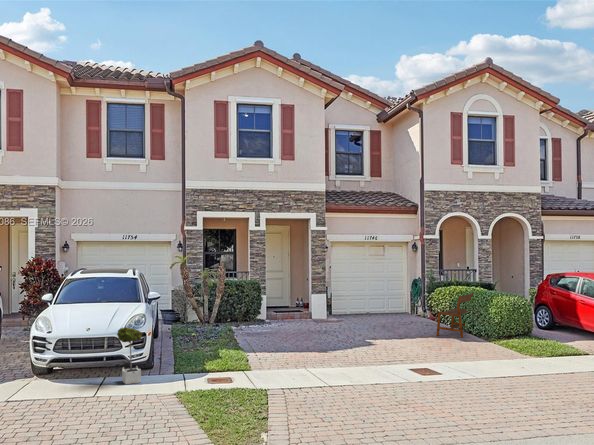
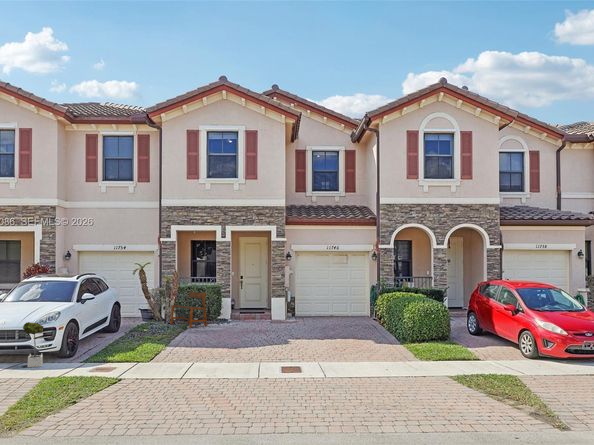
bench: present [436,293,473,338] -> present [170,292,207,328]

